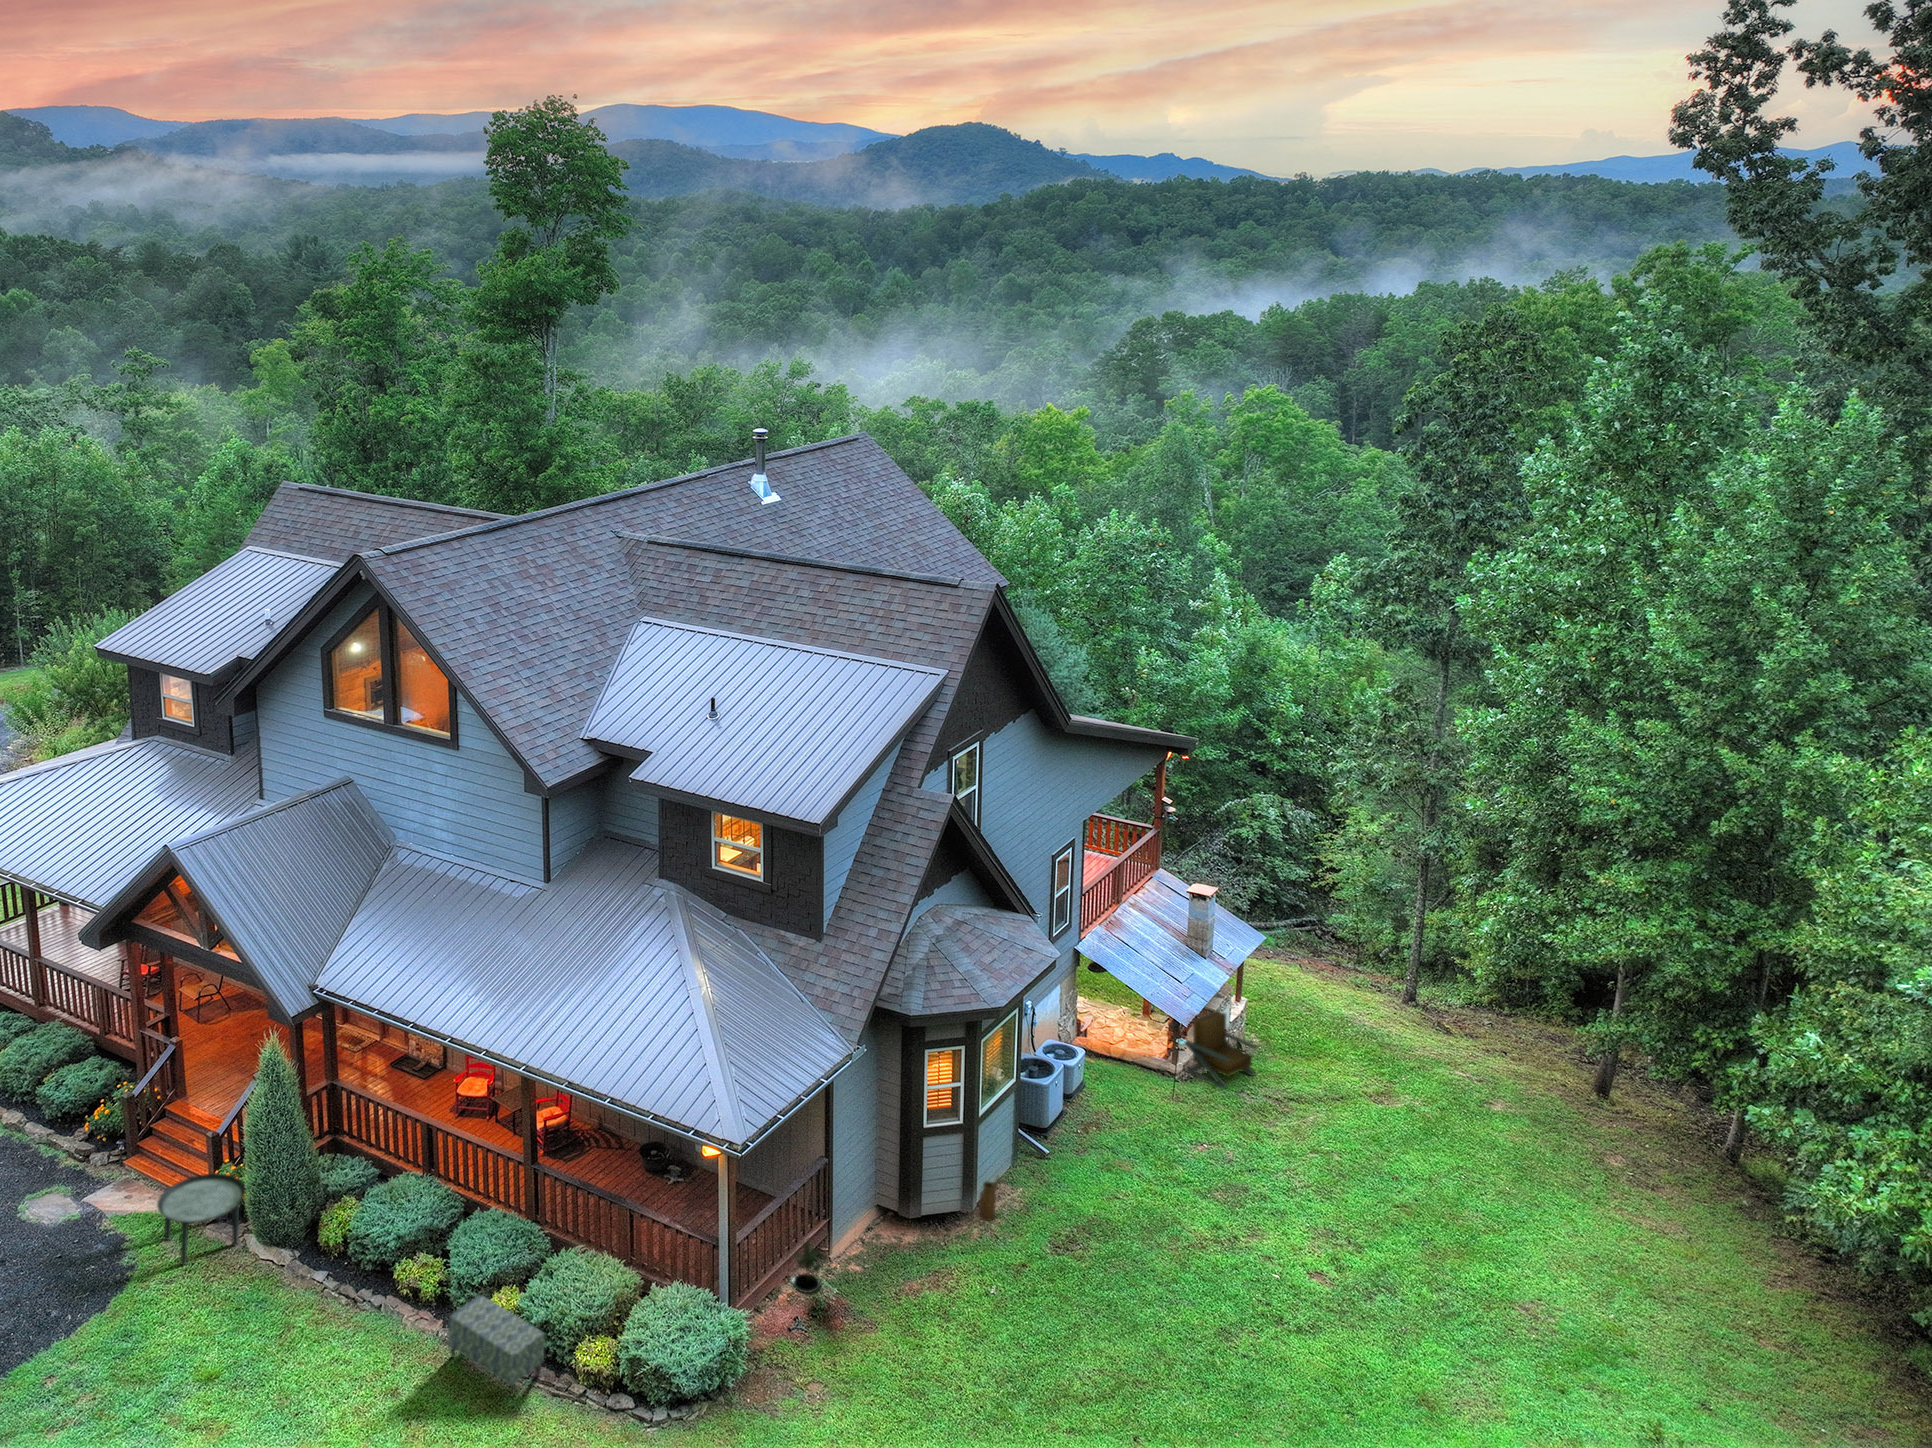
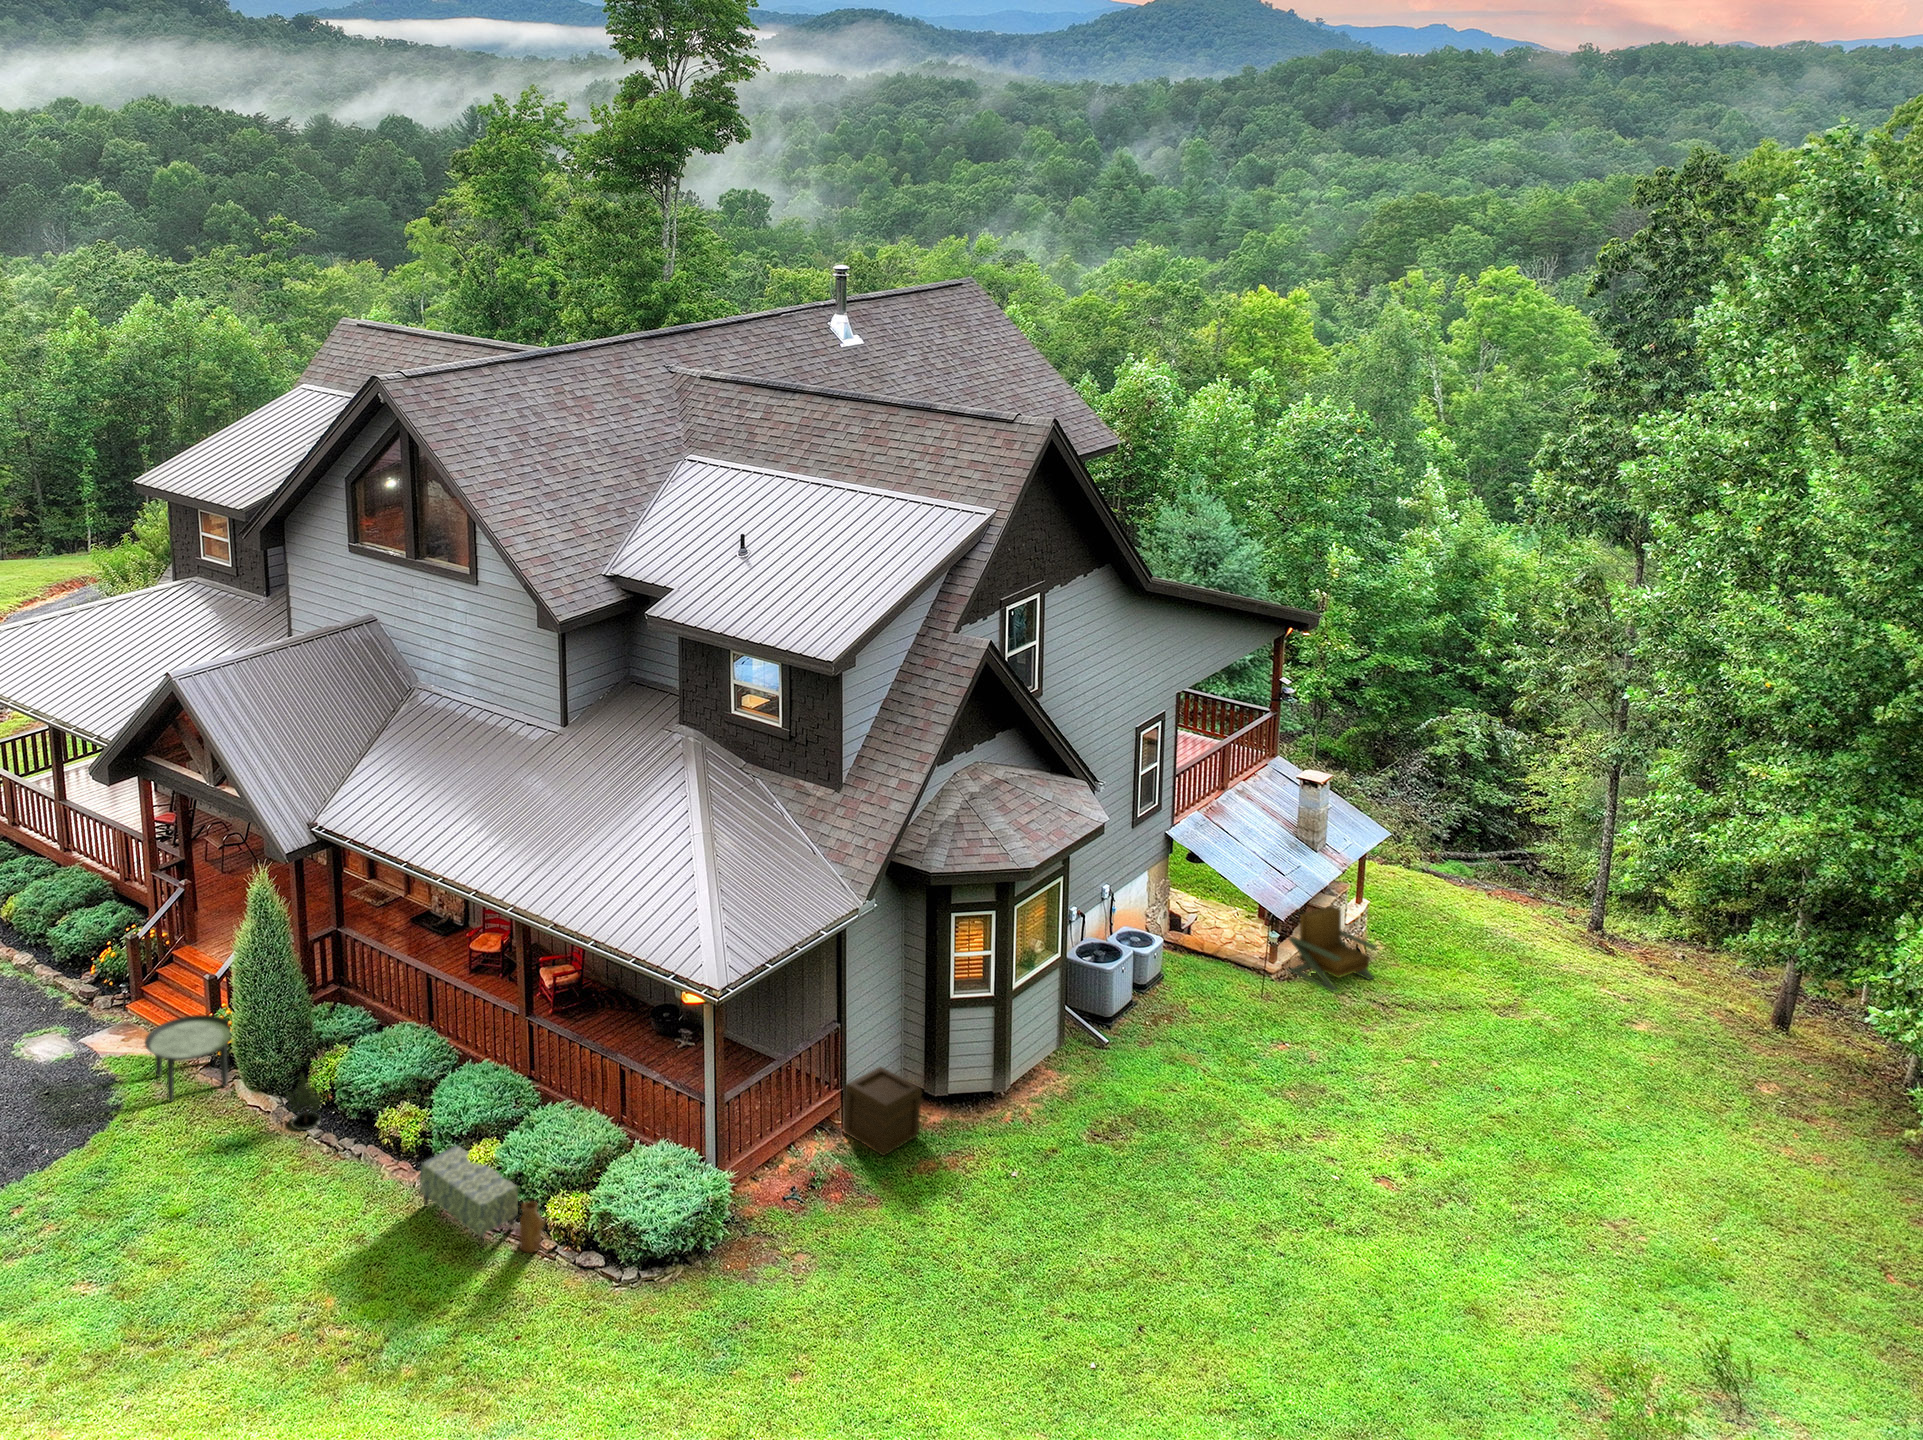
watering can: present [978,1177,999,1221] -> present [520,1201,547,1253]
wooden crate: none [829,1190,899,1276] -> present [843,1067,922,1156]
potted tree: present [793,1240,823,1293] -> present [285,1076,321,1130]

